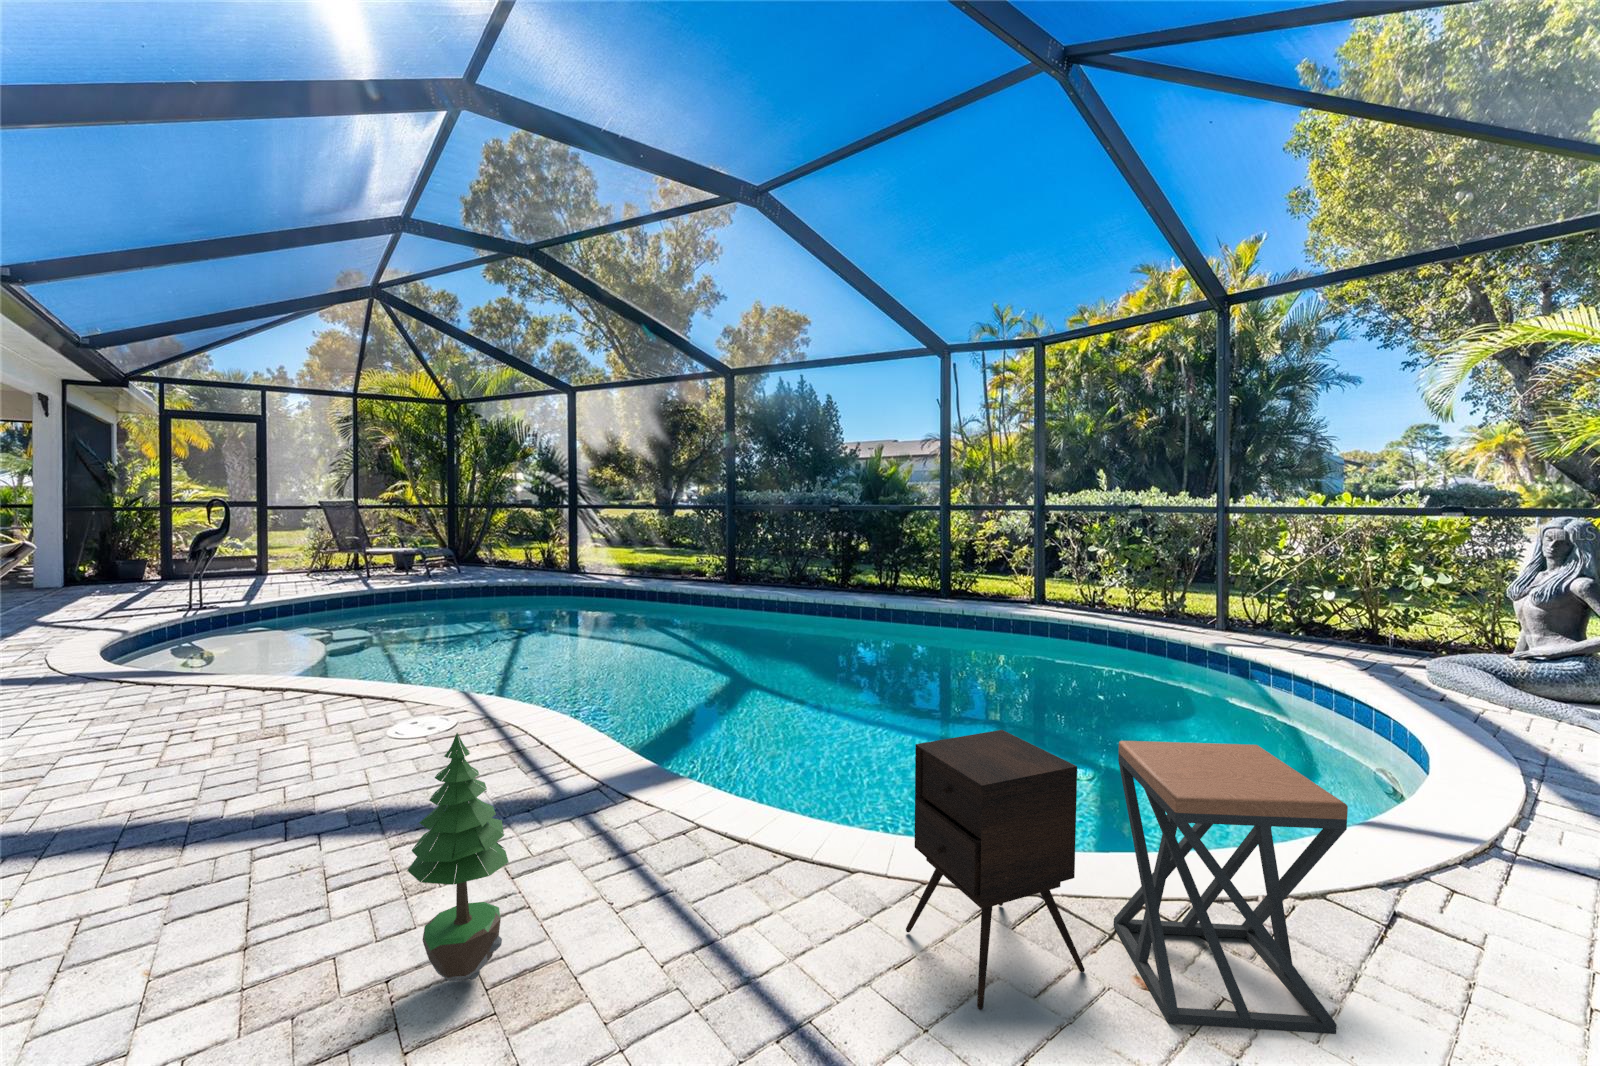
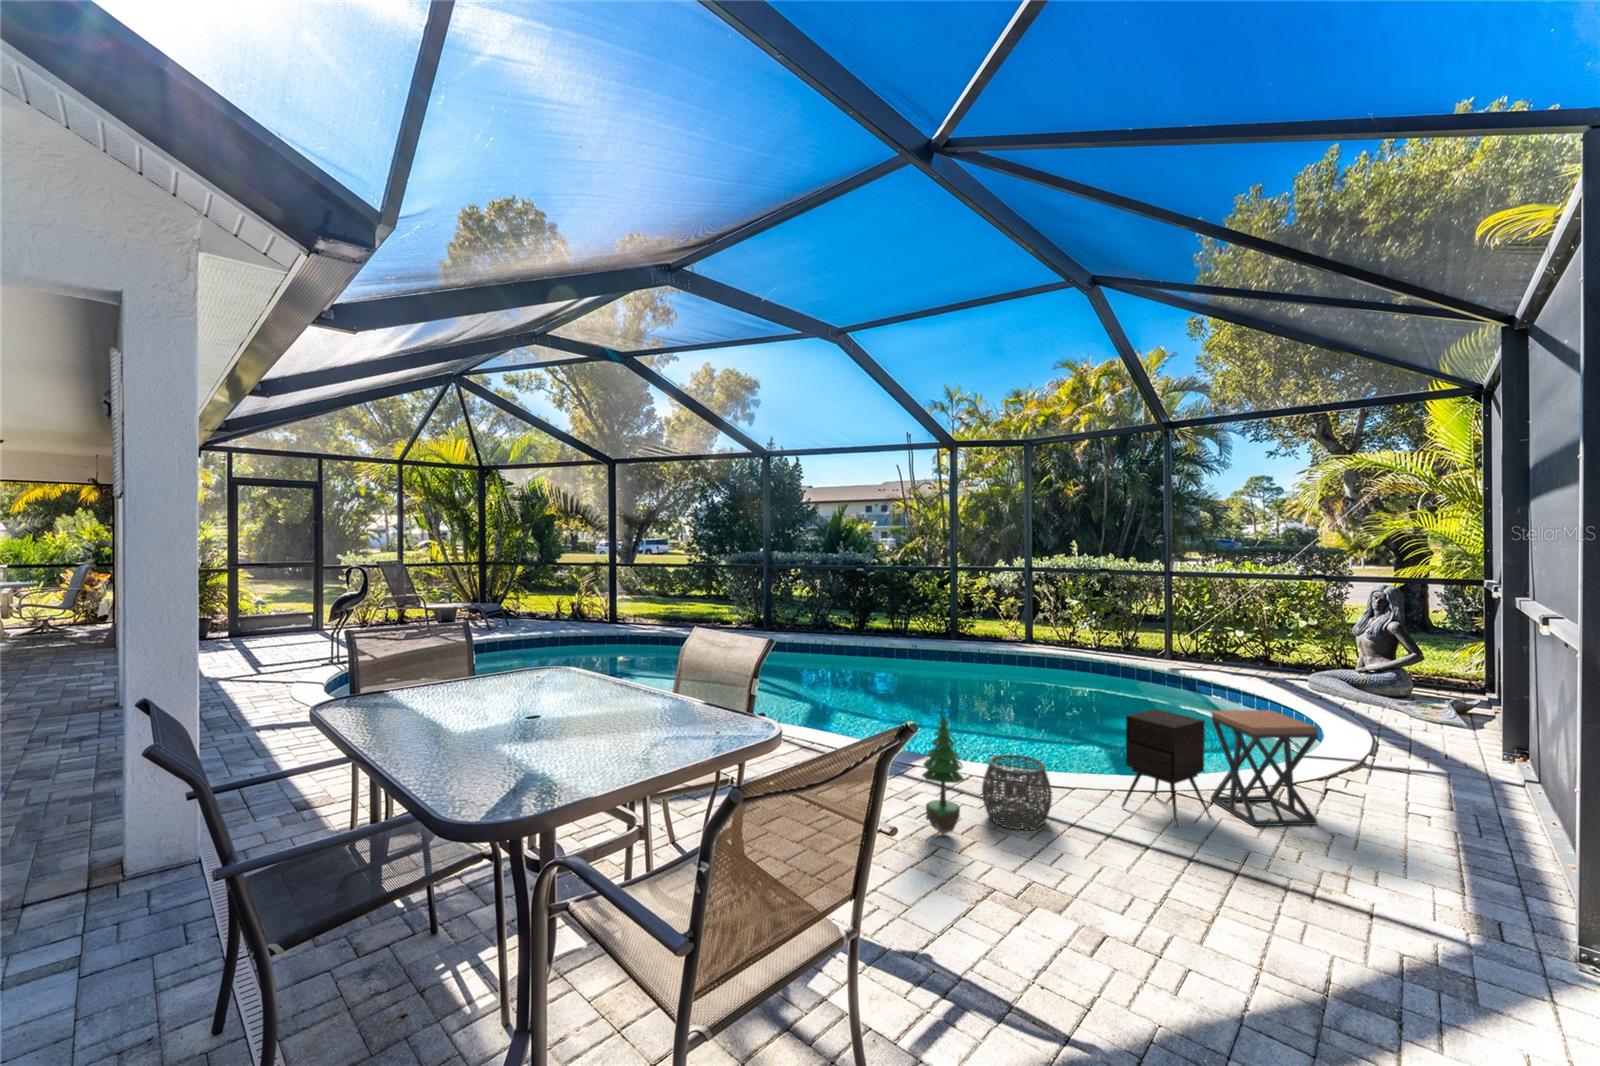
woven basket: none [583,810,728,987] -> present [982,755,1052,830]

